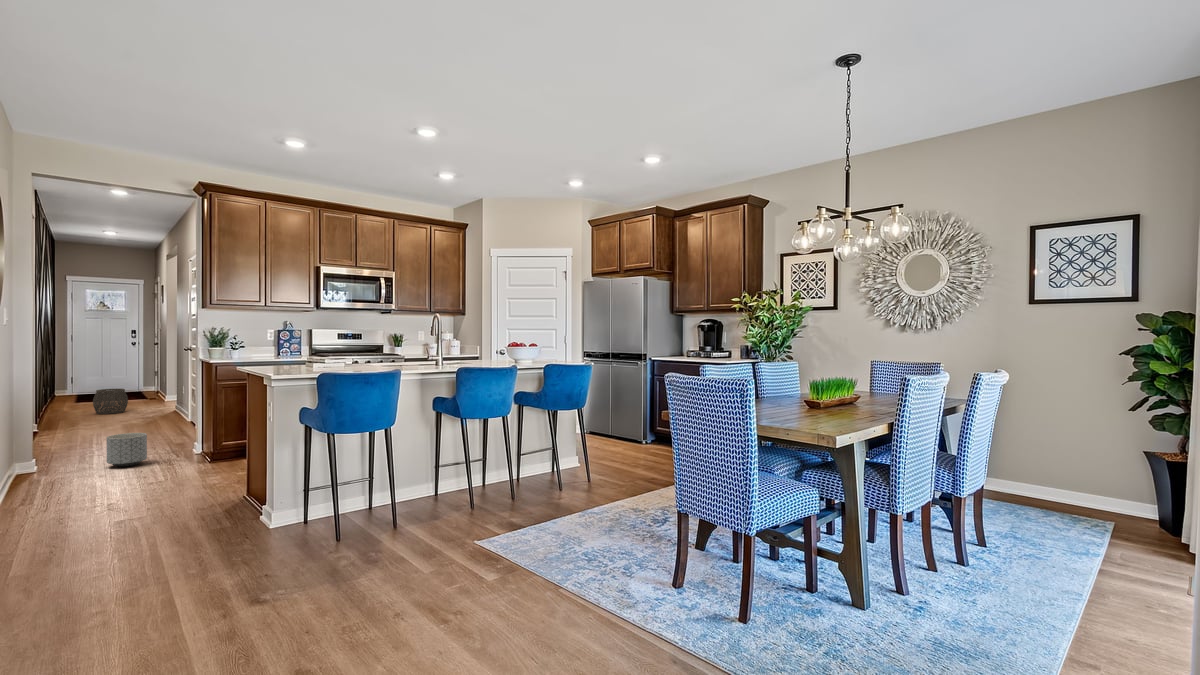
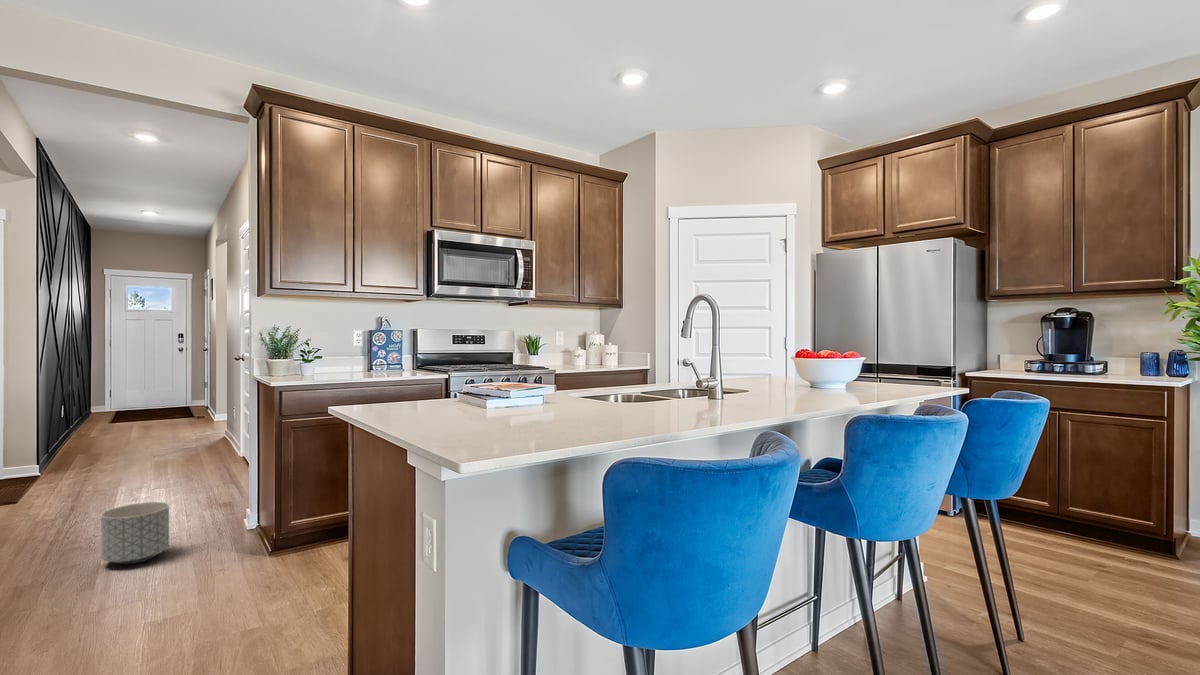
woven basket: present [93,389,128,414] -> none [122,409,167,443]

